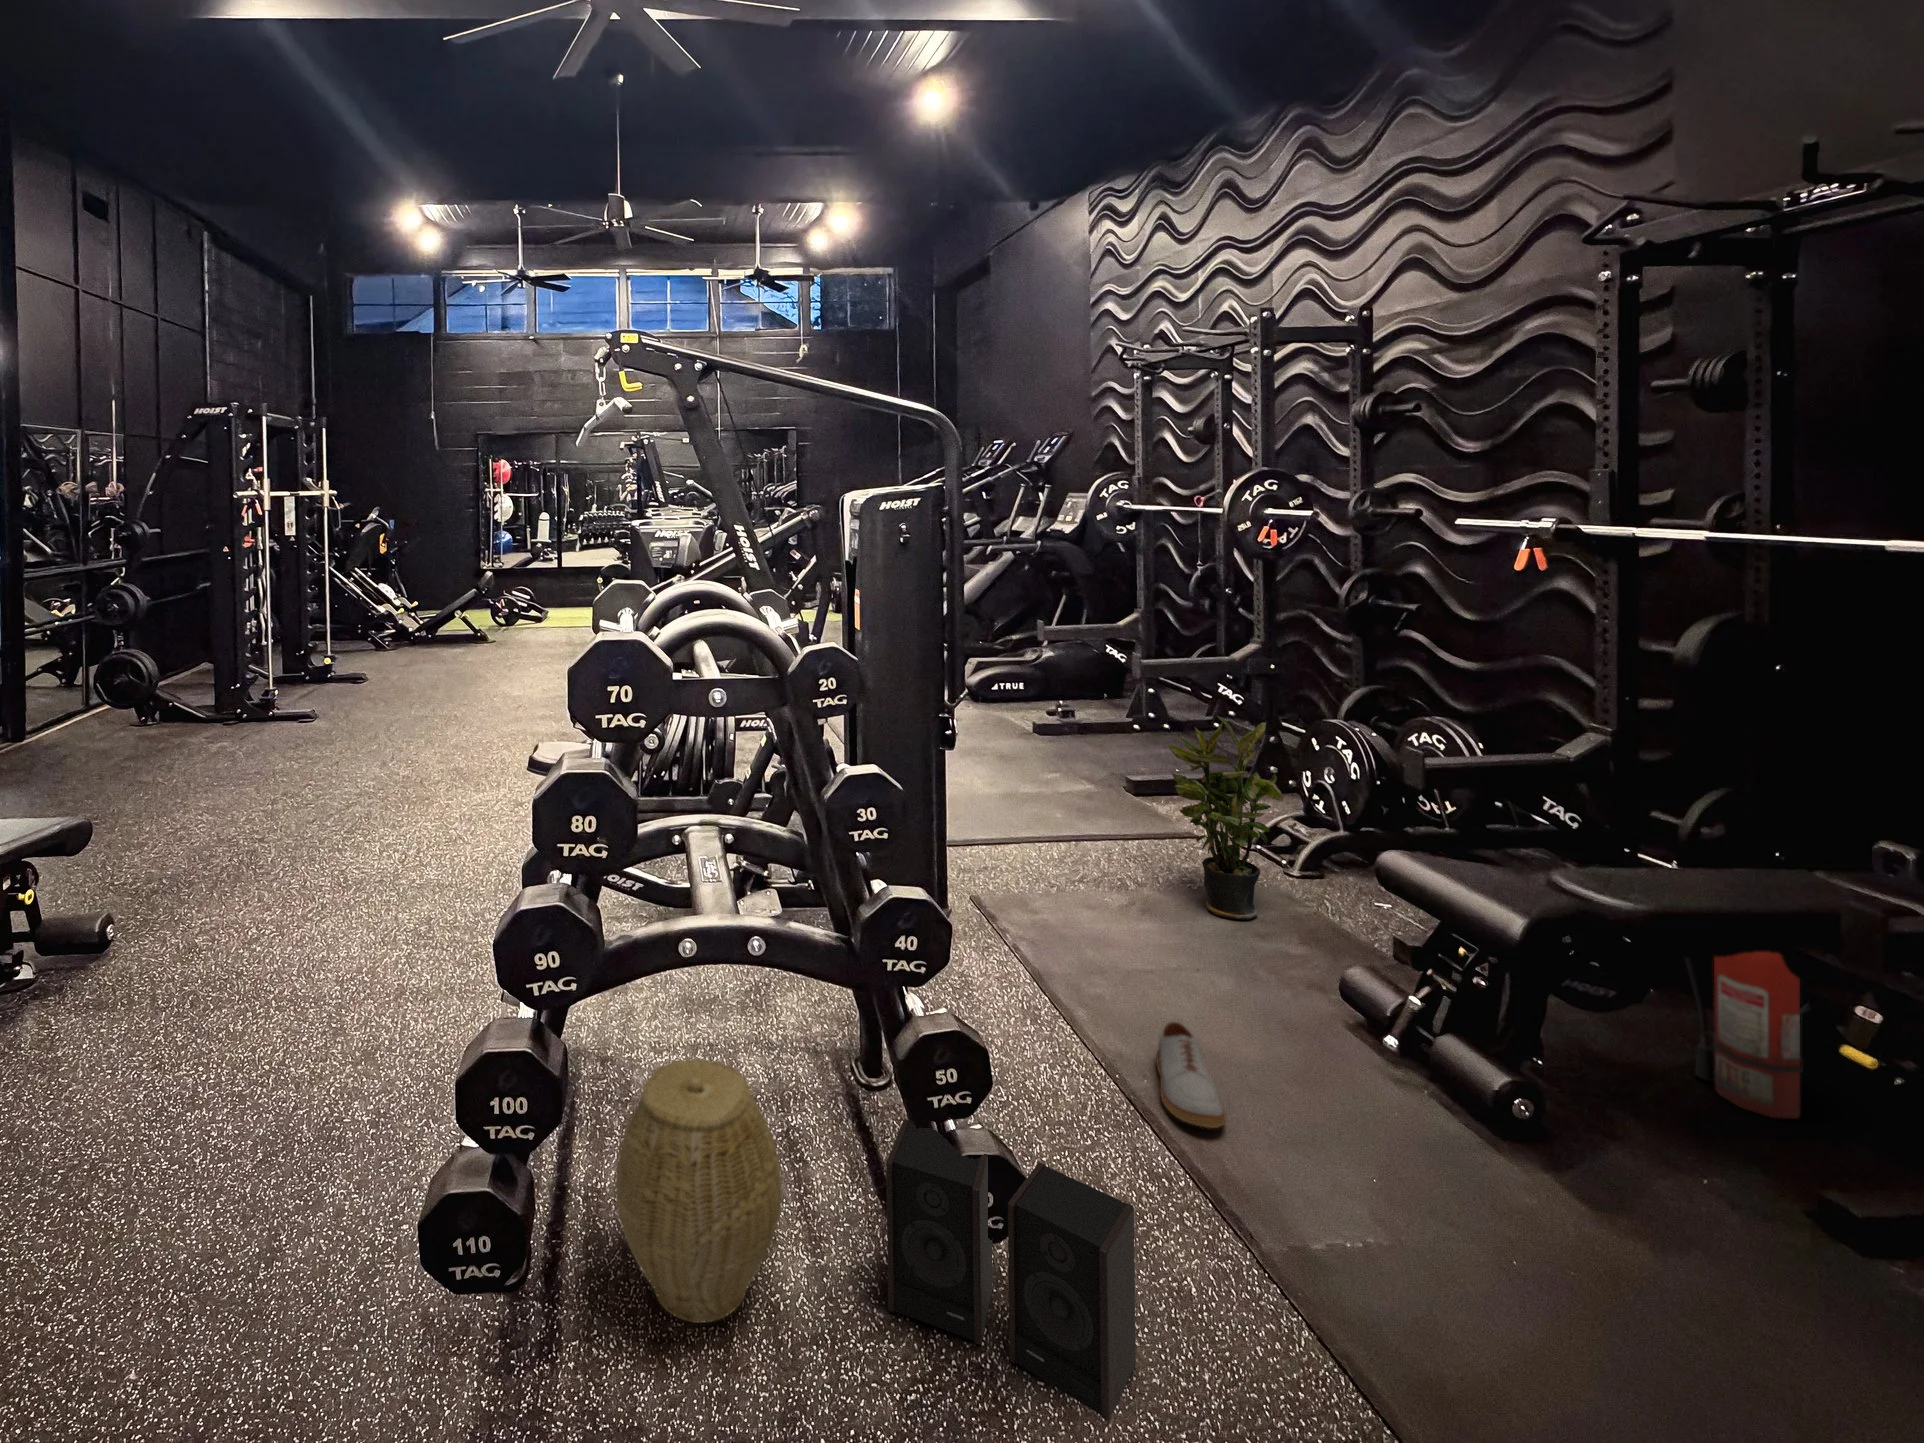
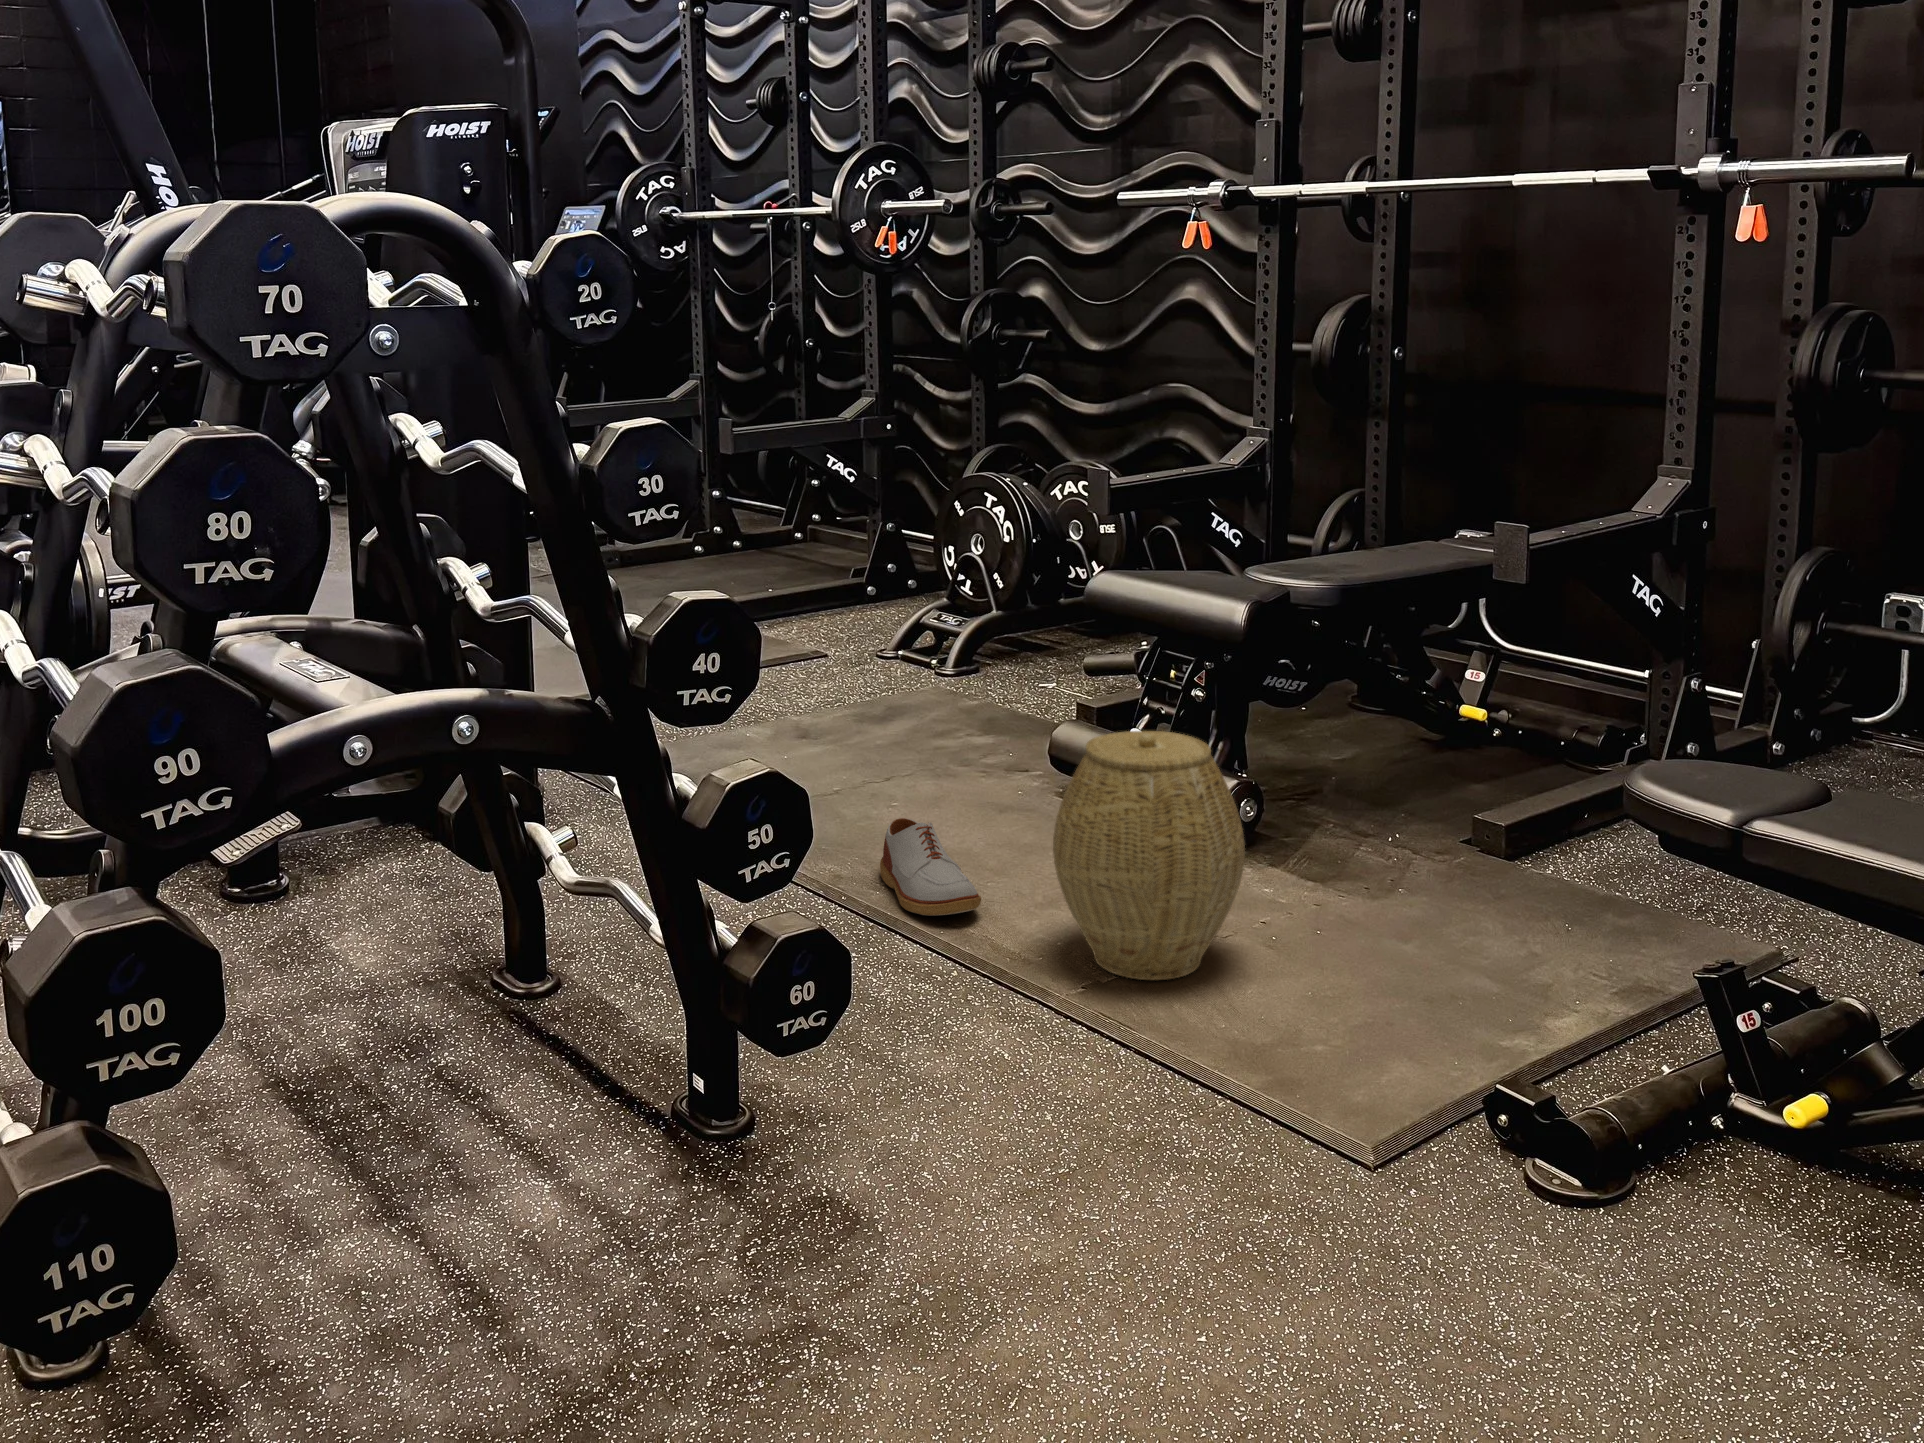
potted plant: present [1168,715,1283,920] -> none [816,460,951,728]
fire extinguisher: present [1686,952,1803,1119] -> none [1339,556,1447,776]
woven basket: present [615,1059,783,1323] -> present [1053,731,1245,980]
speaker: present [886,1119,1136,1421] -> none [674,934,983,1191]

